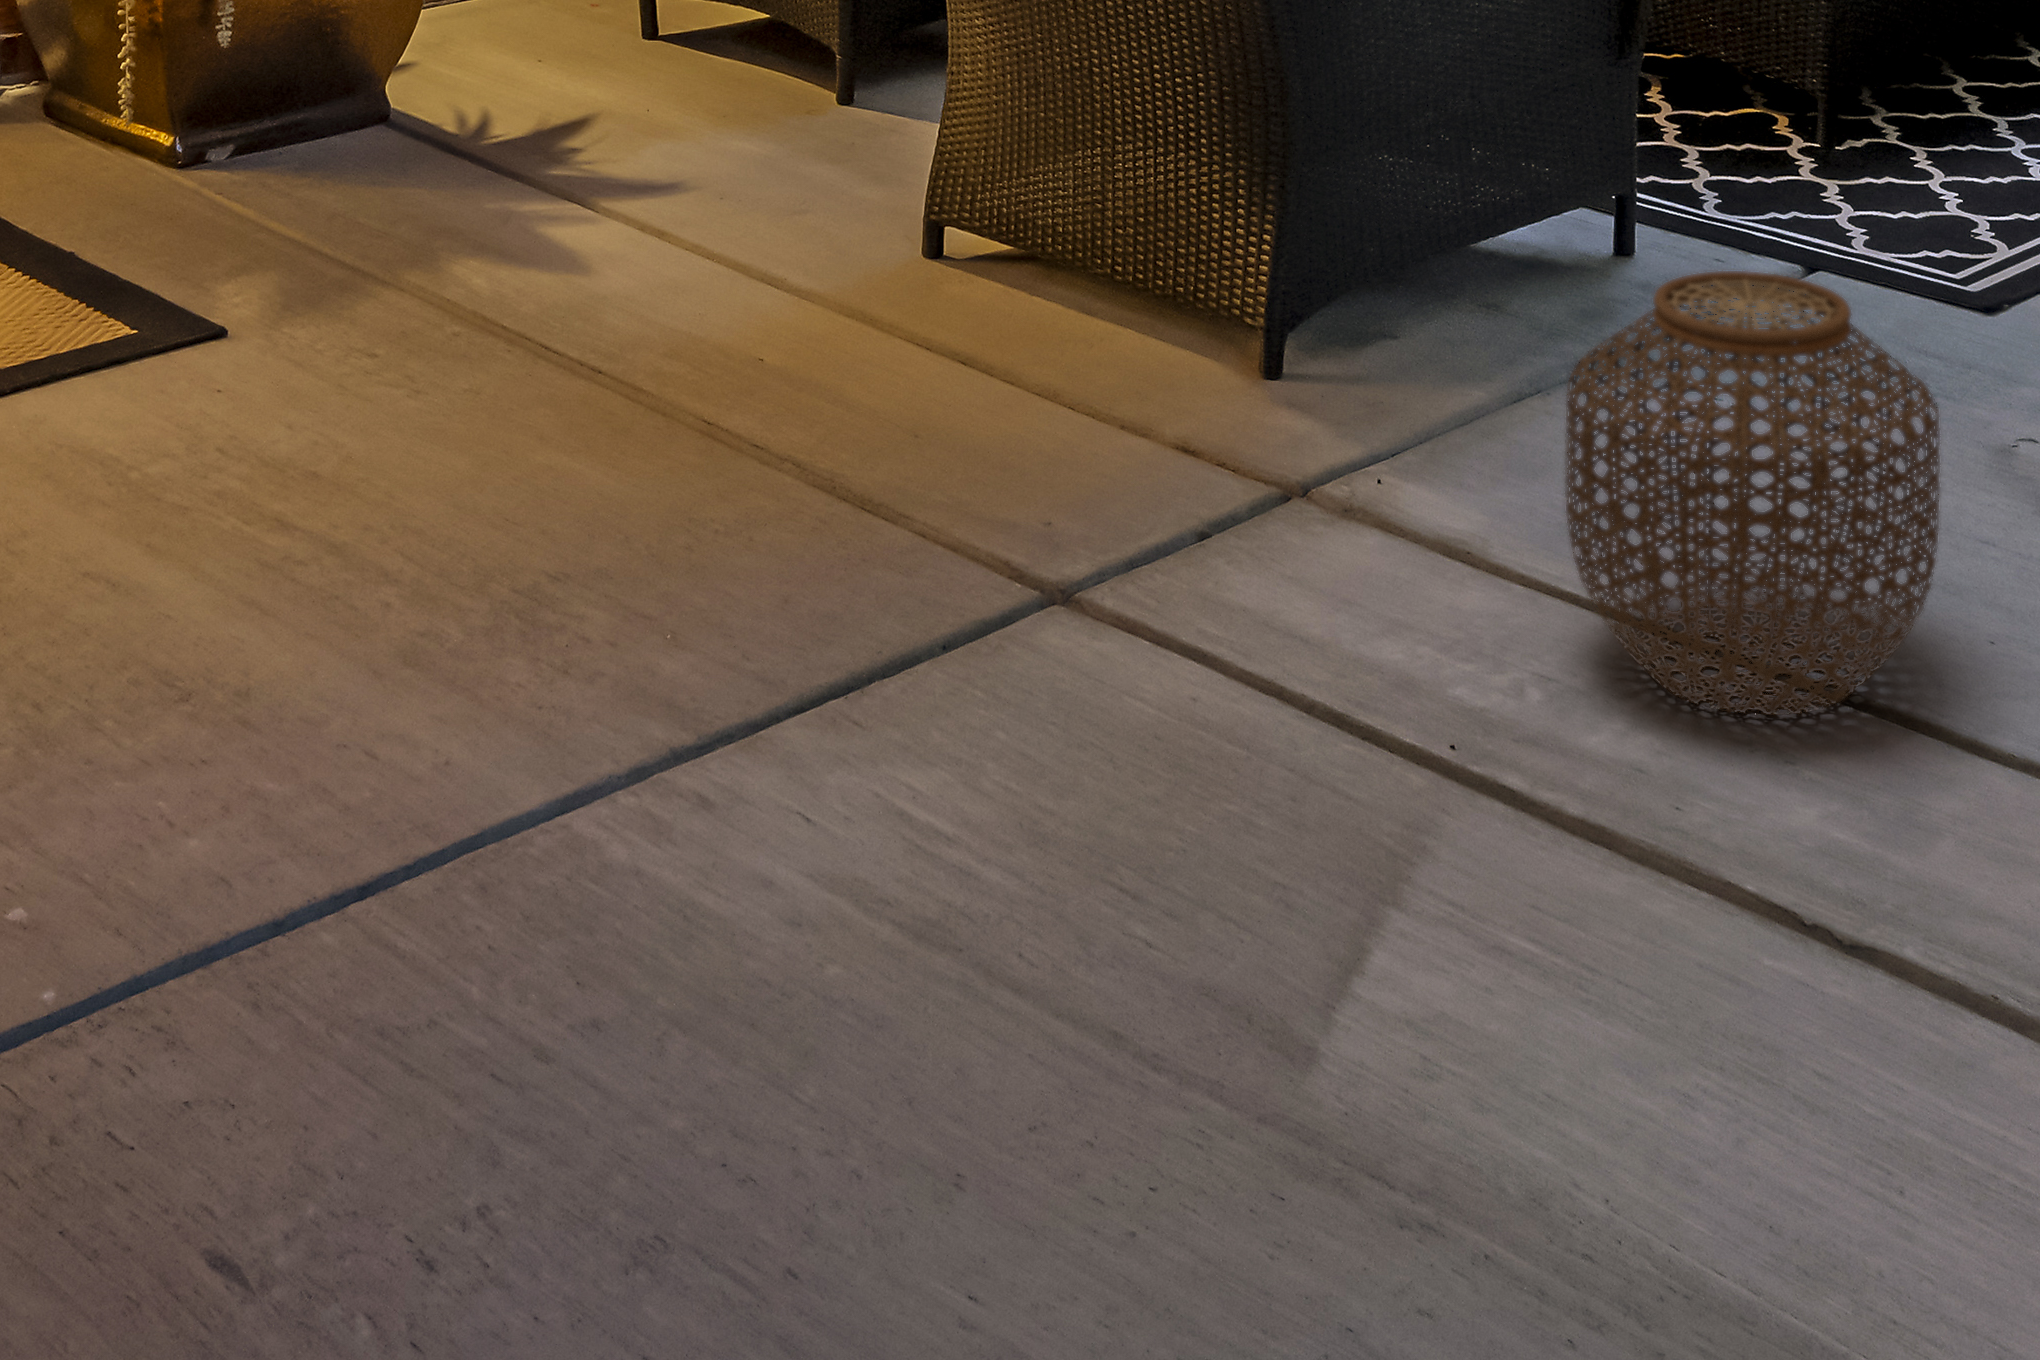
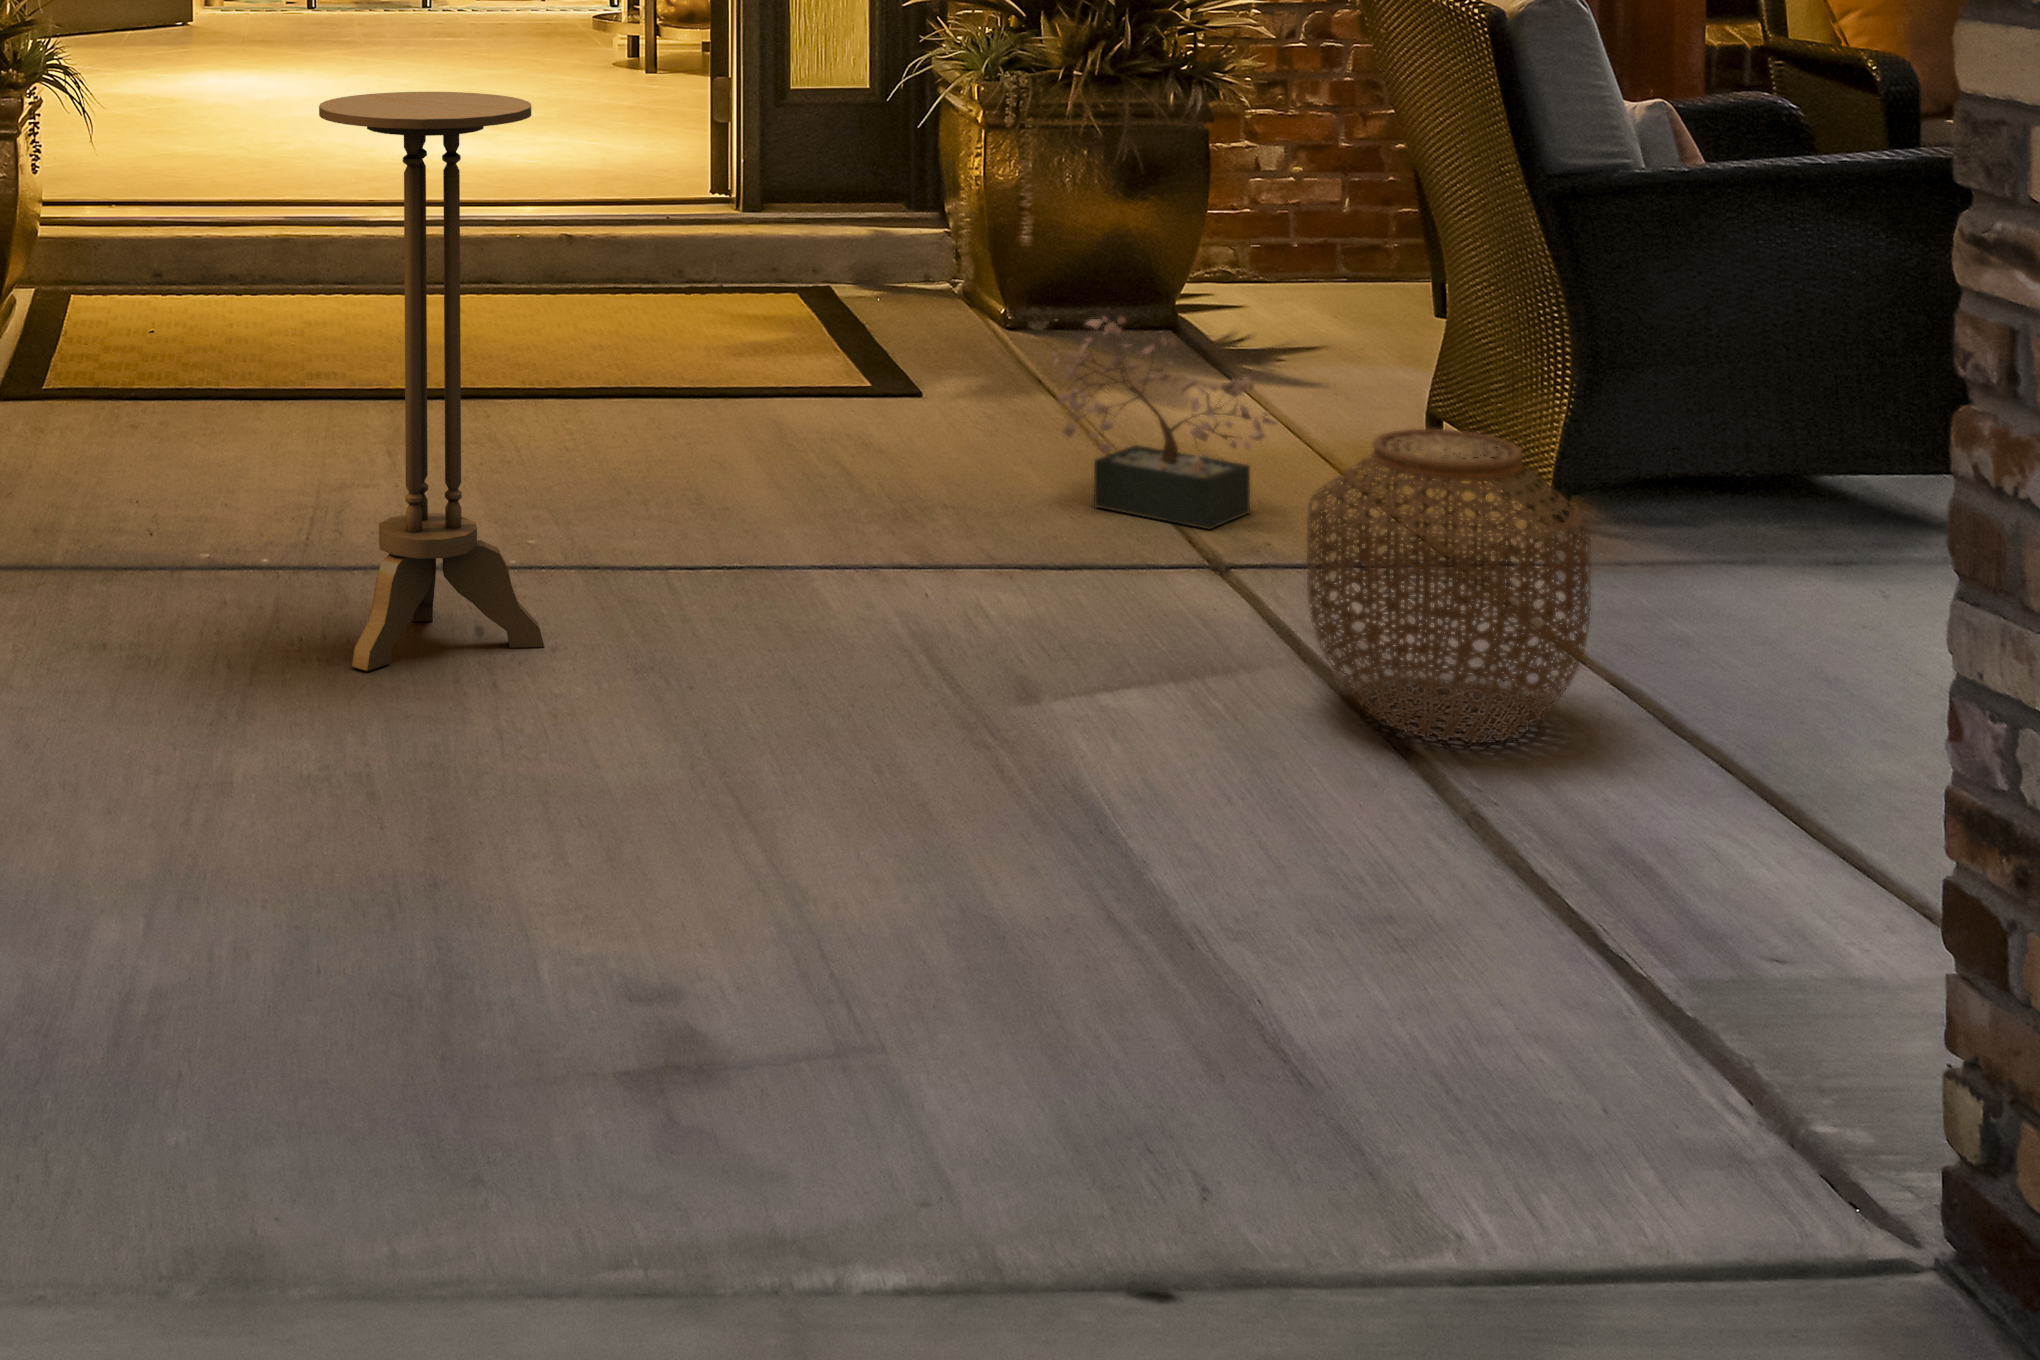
side table: none [156,13,576,1220] -> present [319,92,544,671]
decorative plant: none [751,157,1073,451] -> present [1051,317,1276,529]

